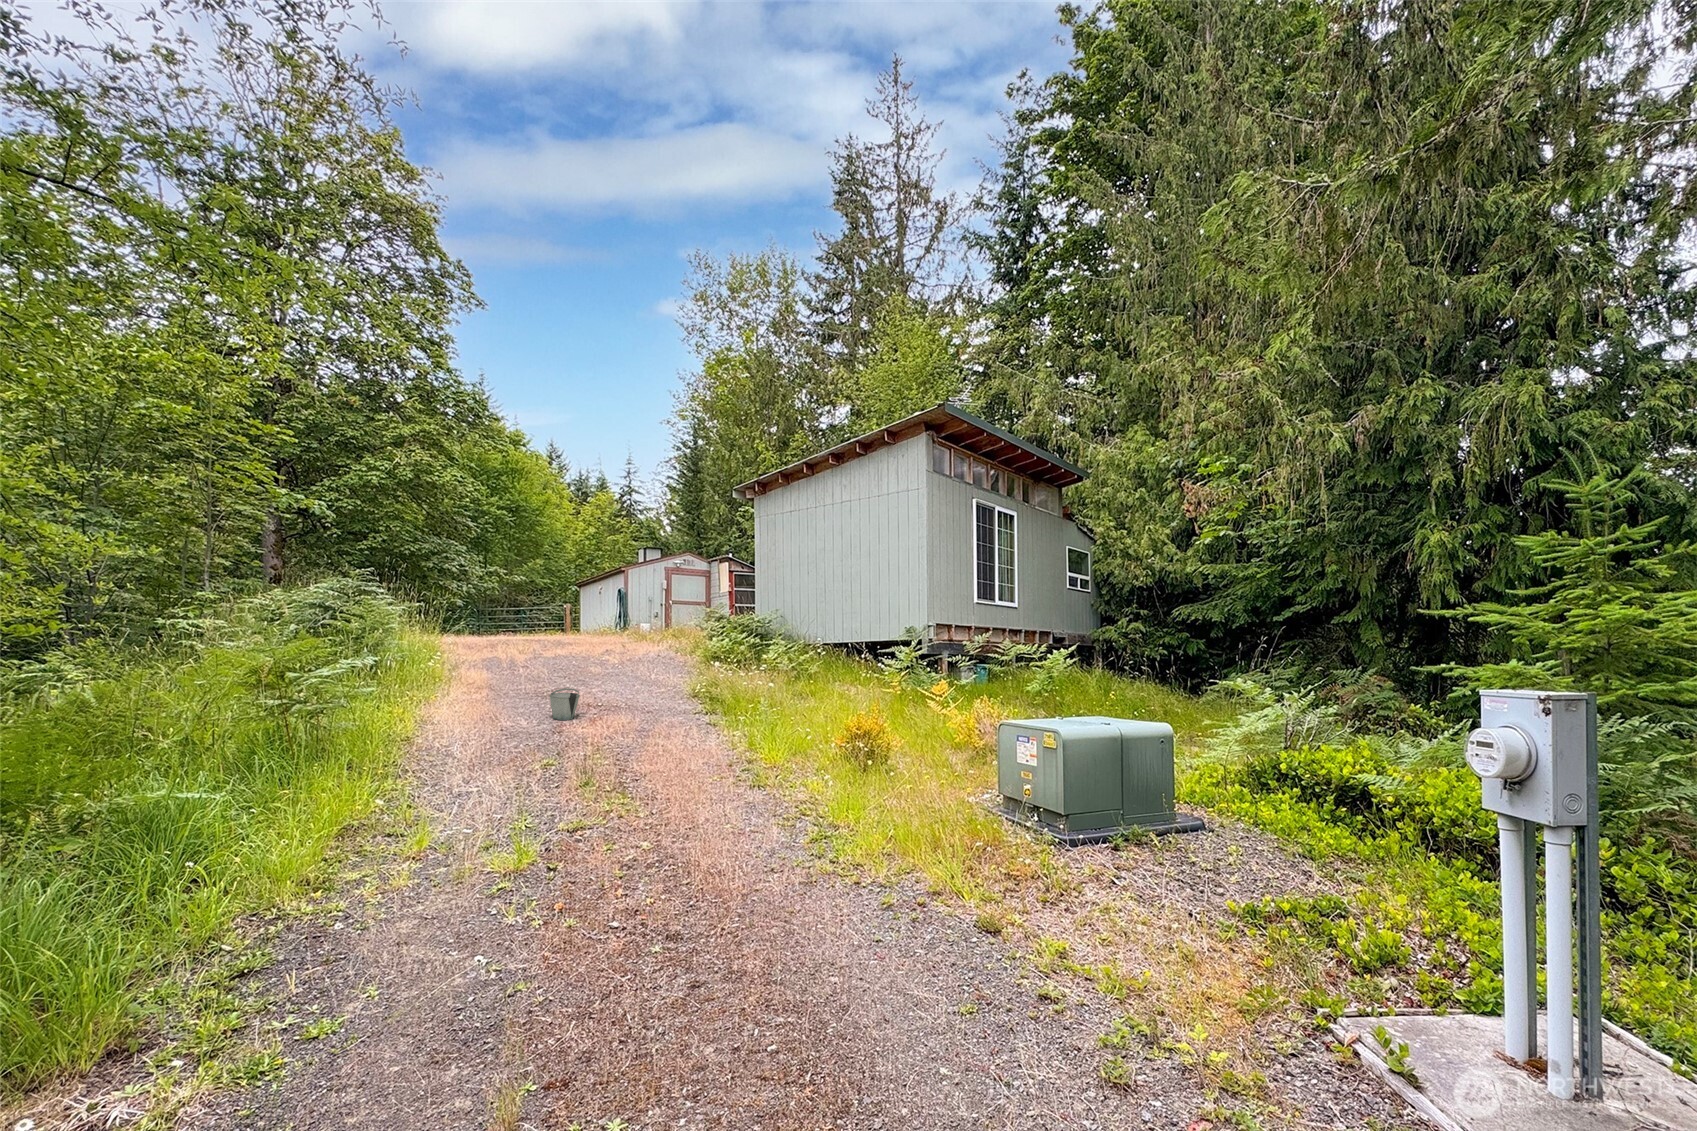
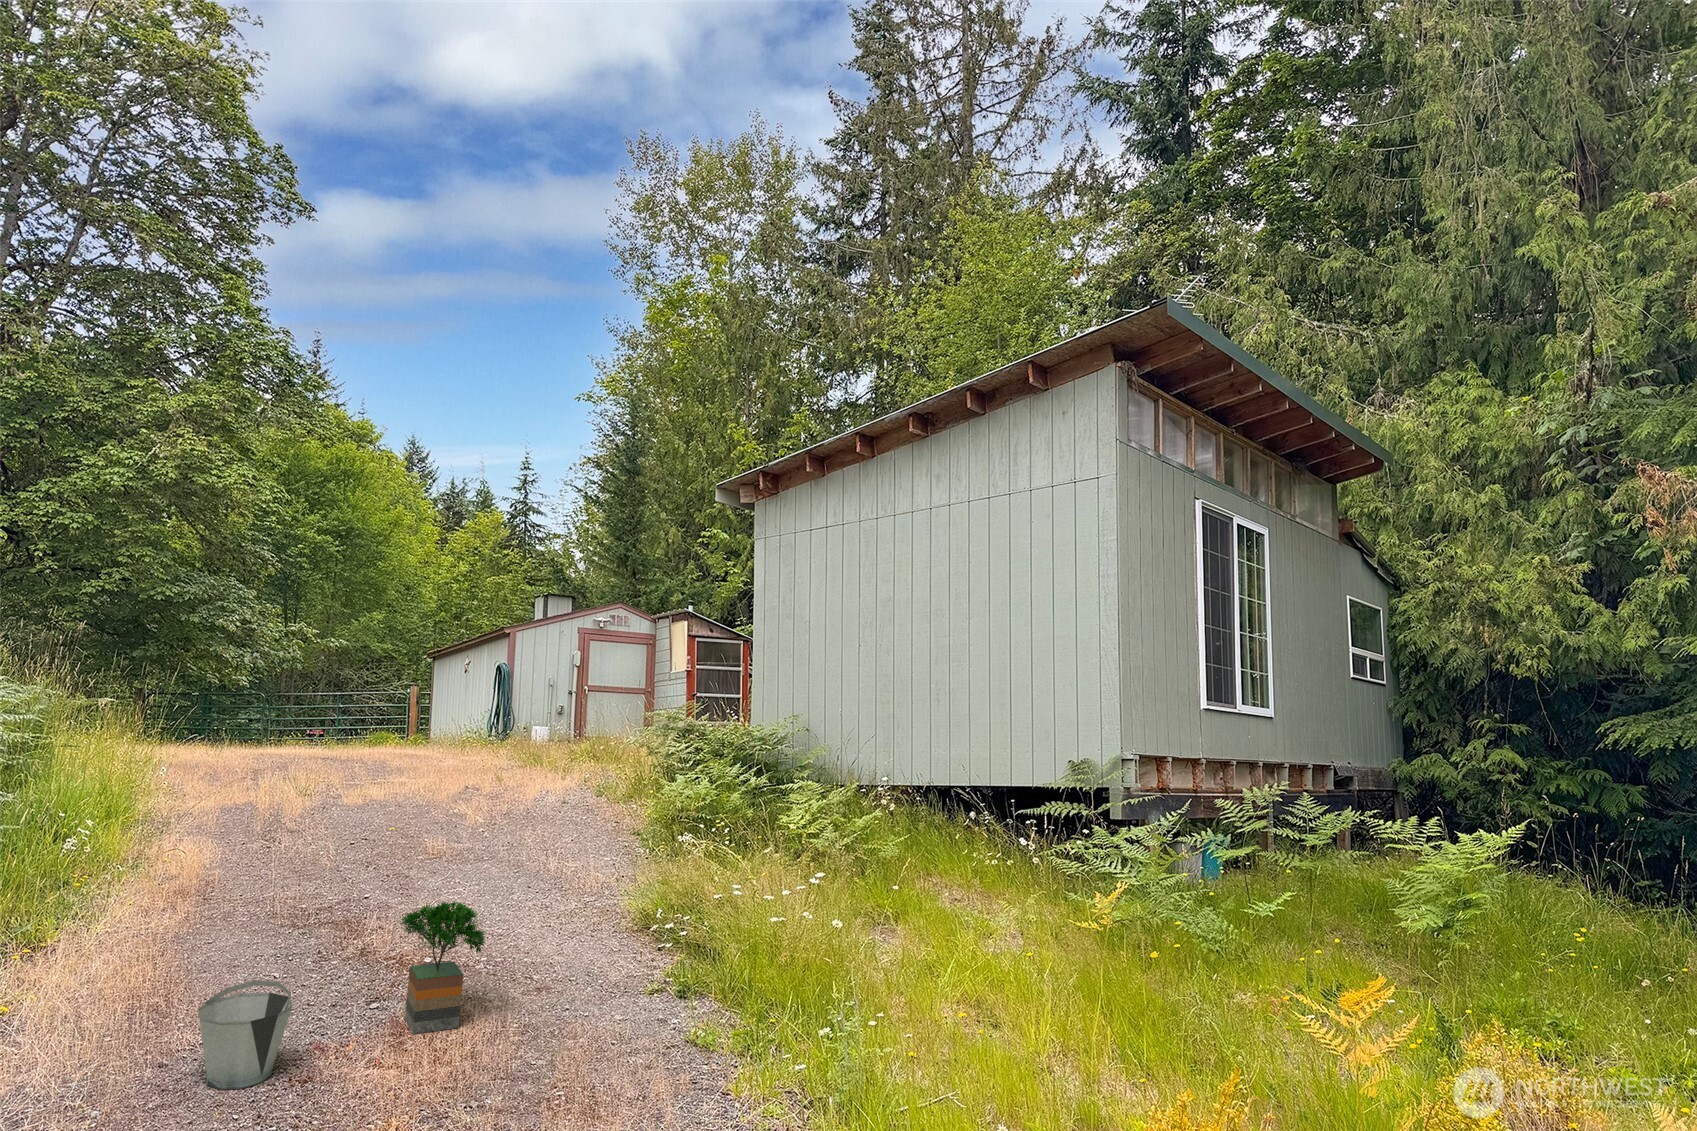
potted tree: none [611,667,643,712] -> present [401,901,485,1034]

